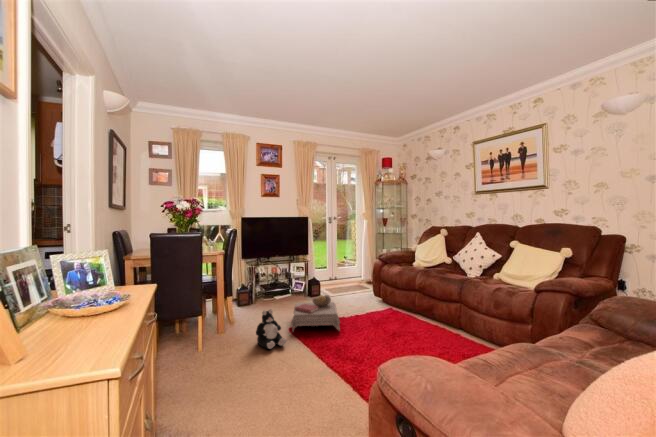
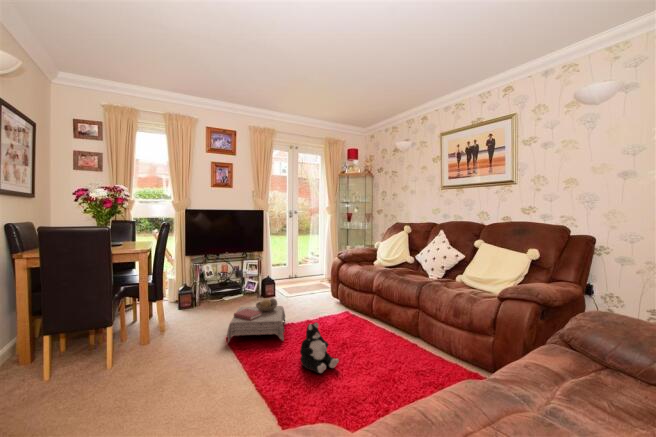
plush toy: present [256,310,287,349] -> present [300,322,339,373]

